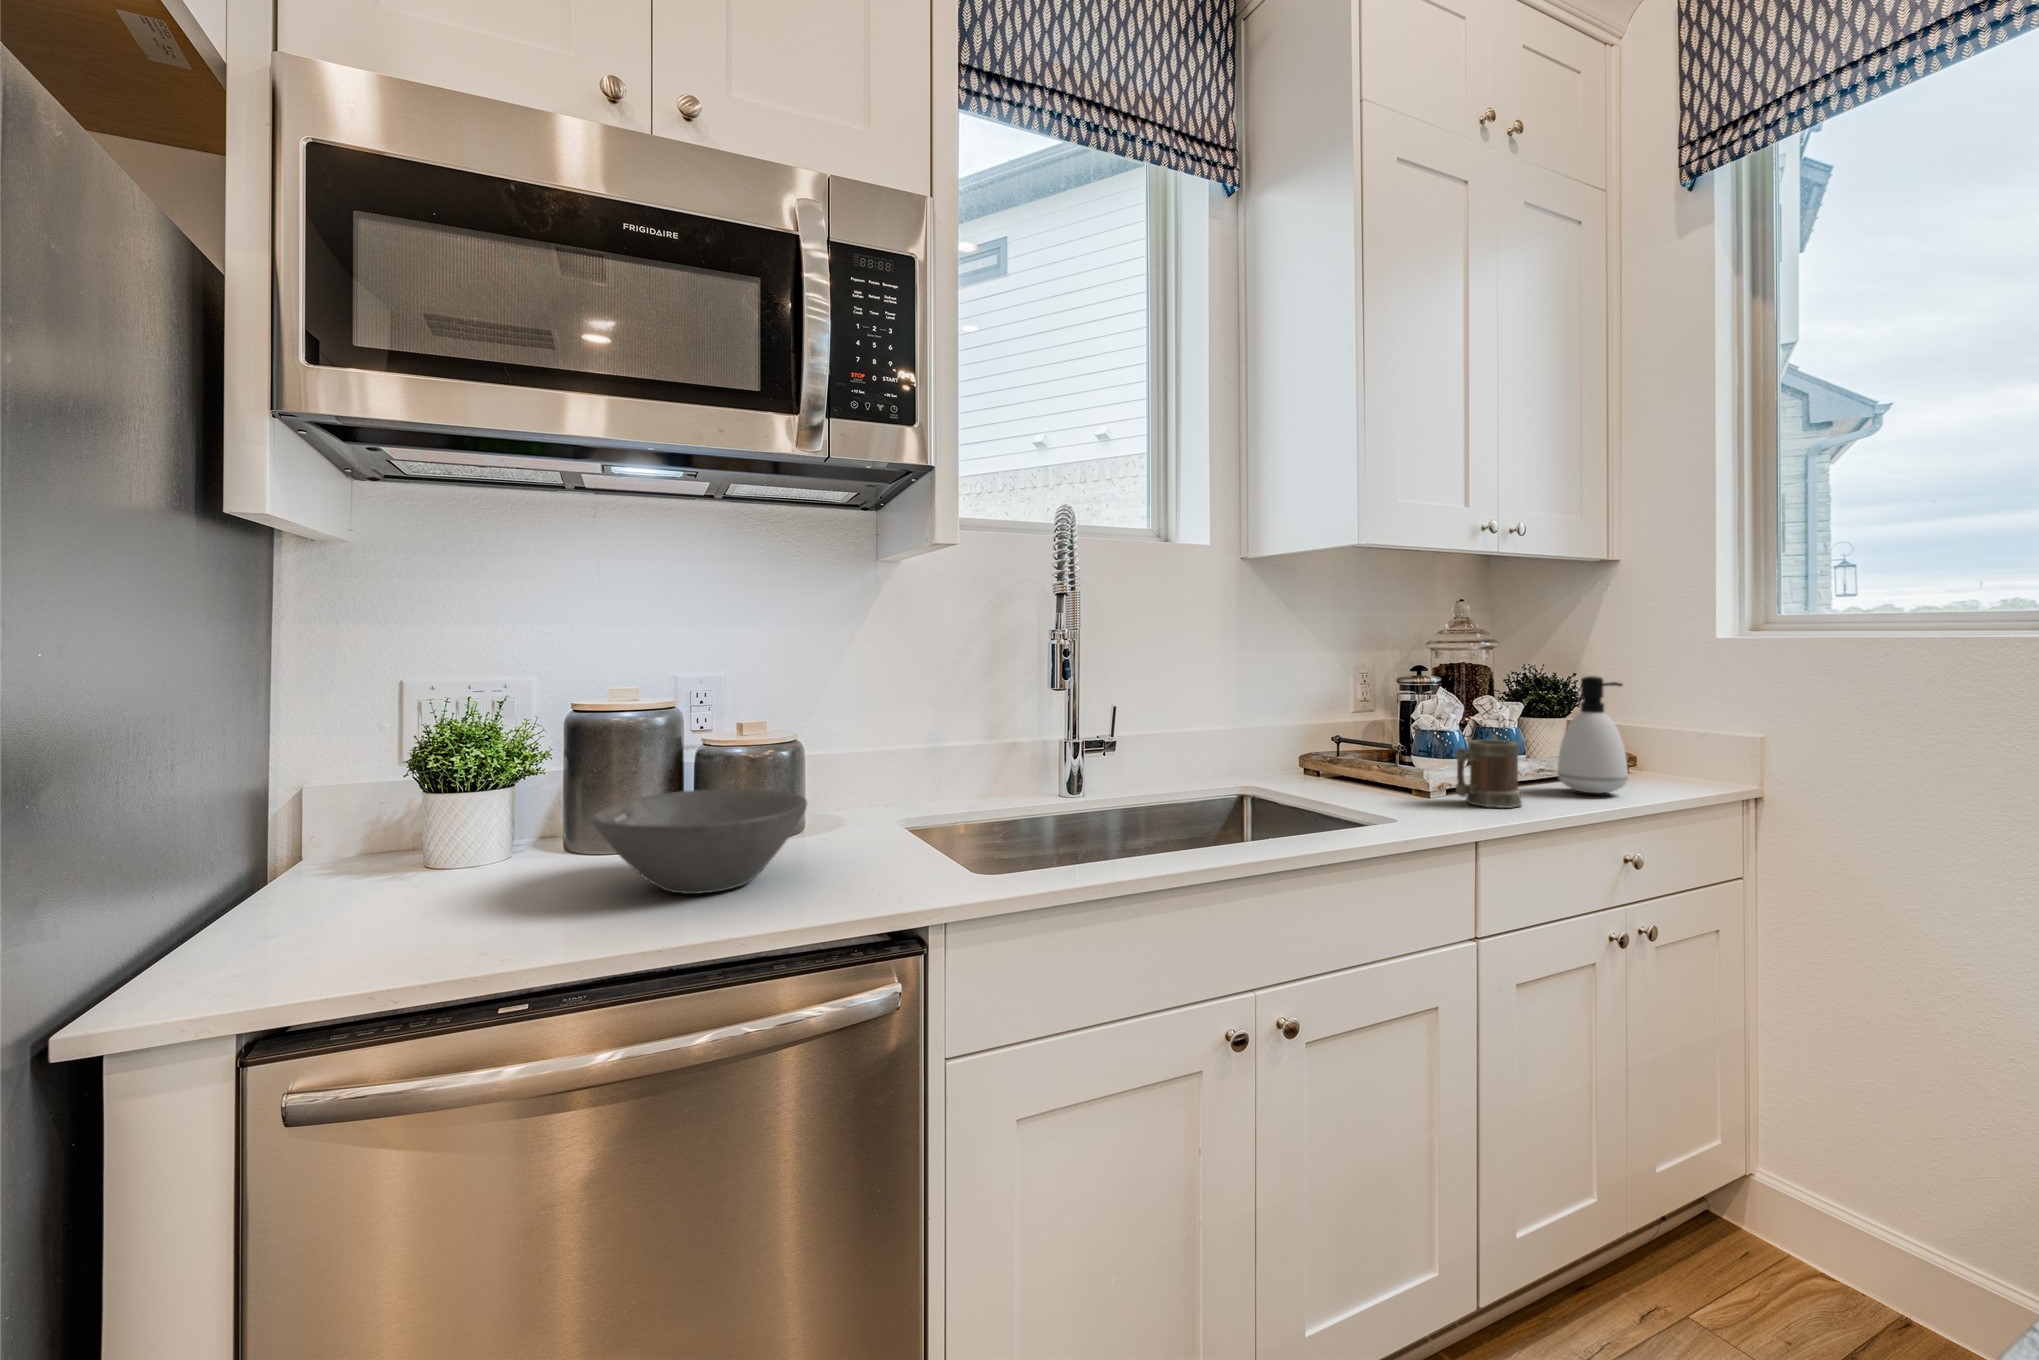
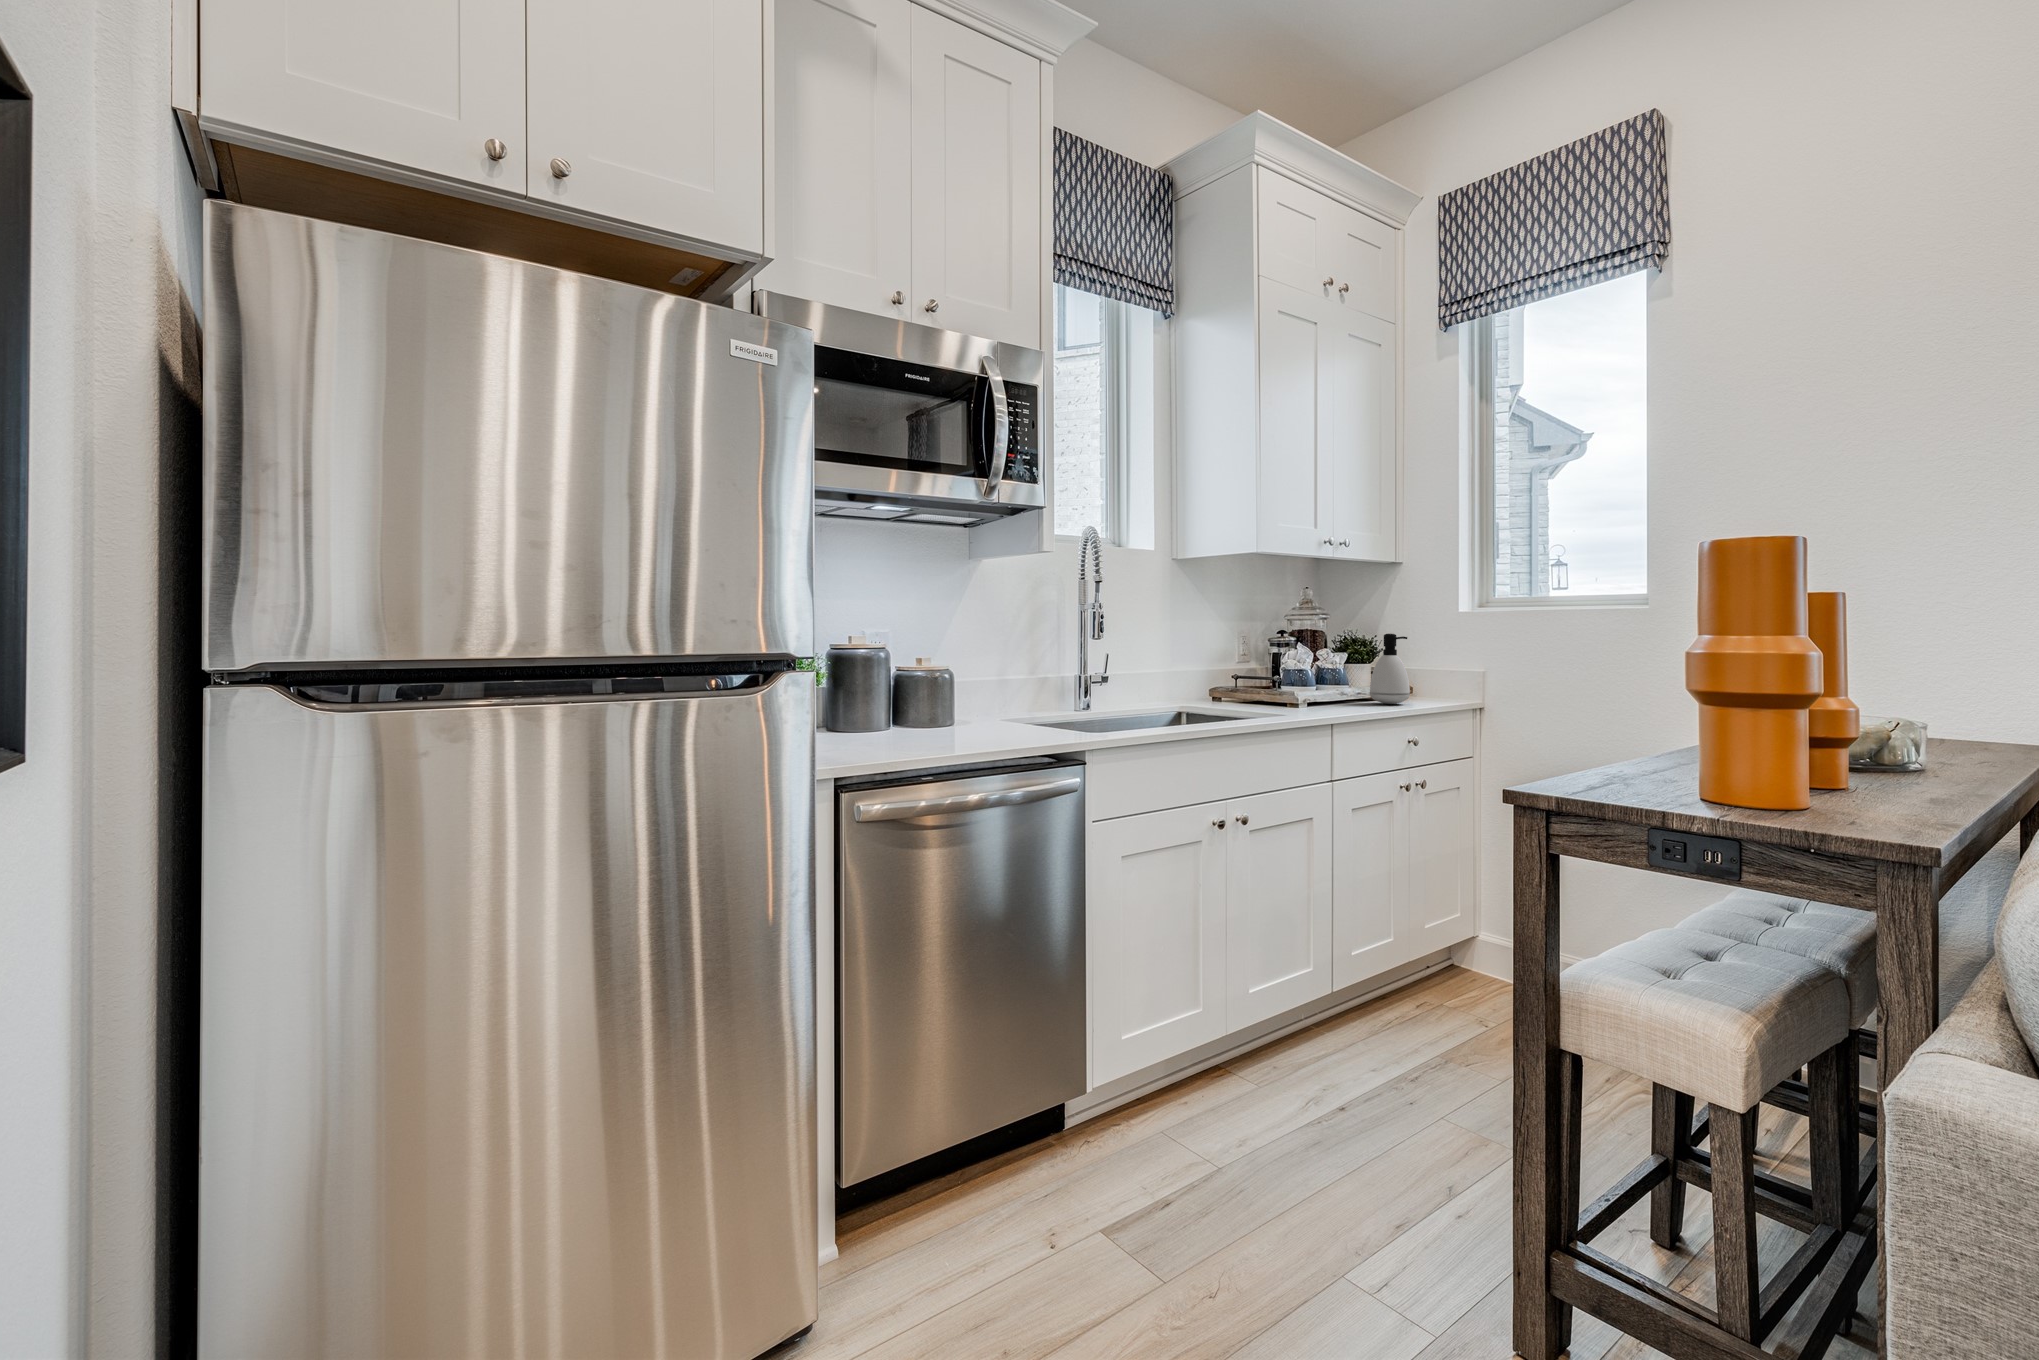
mug: present [1456,740,1522,808] -> none [1316,671,1353,709]
bowl: present [590,789,807,894] -> none [892,692,1001,741]

